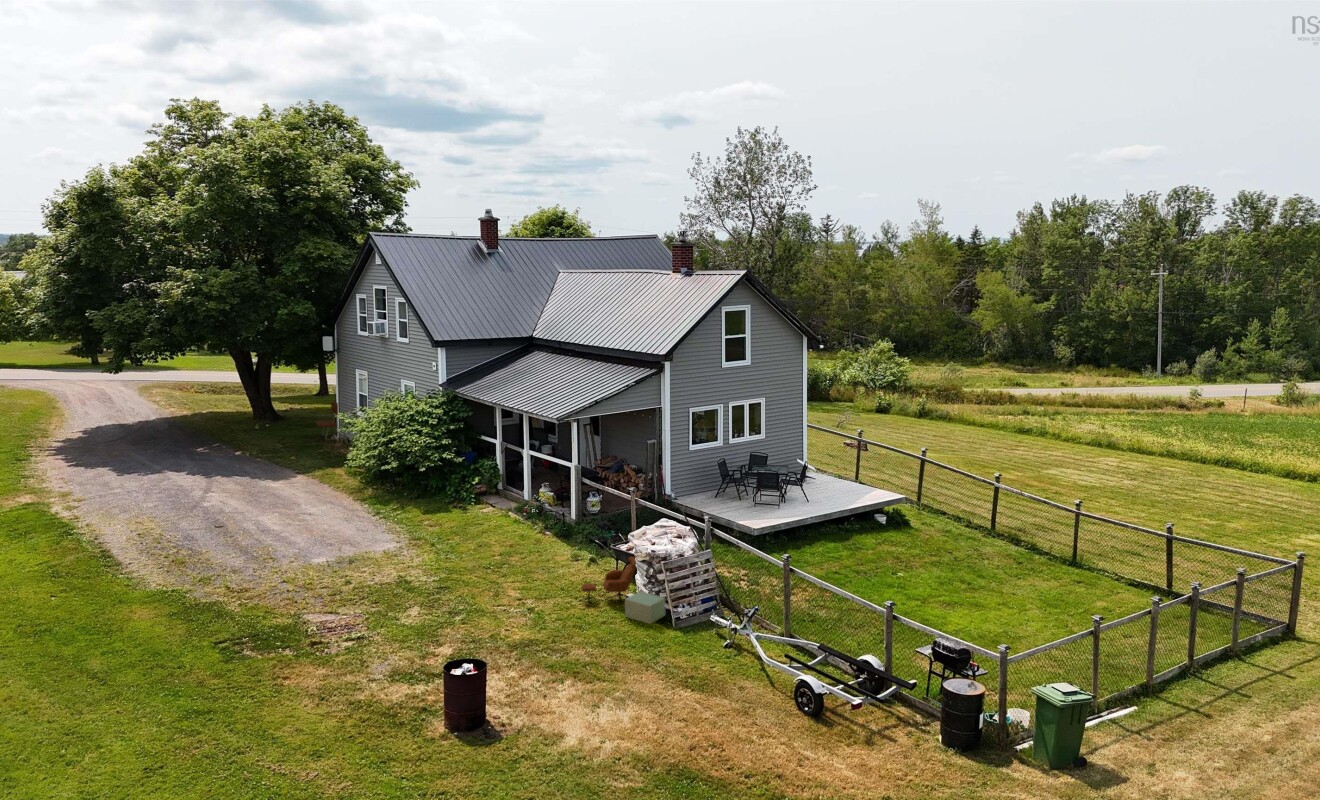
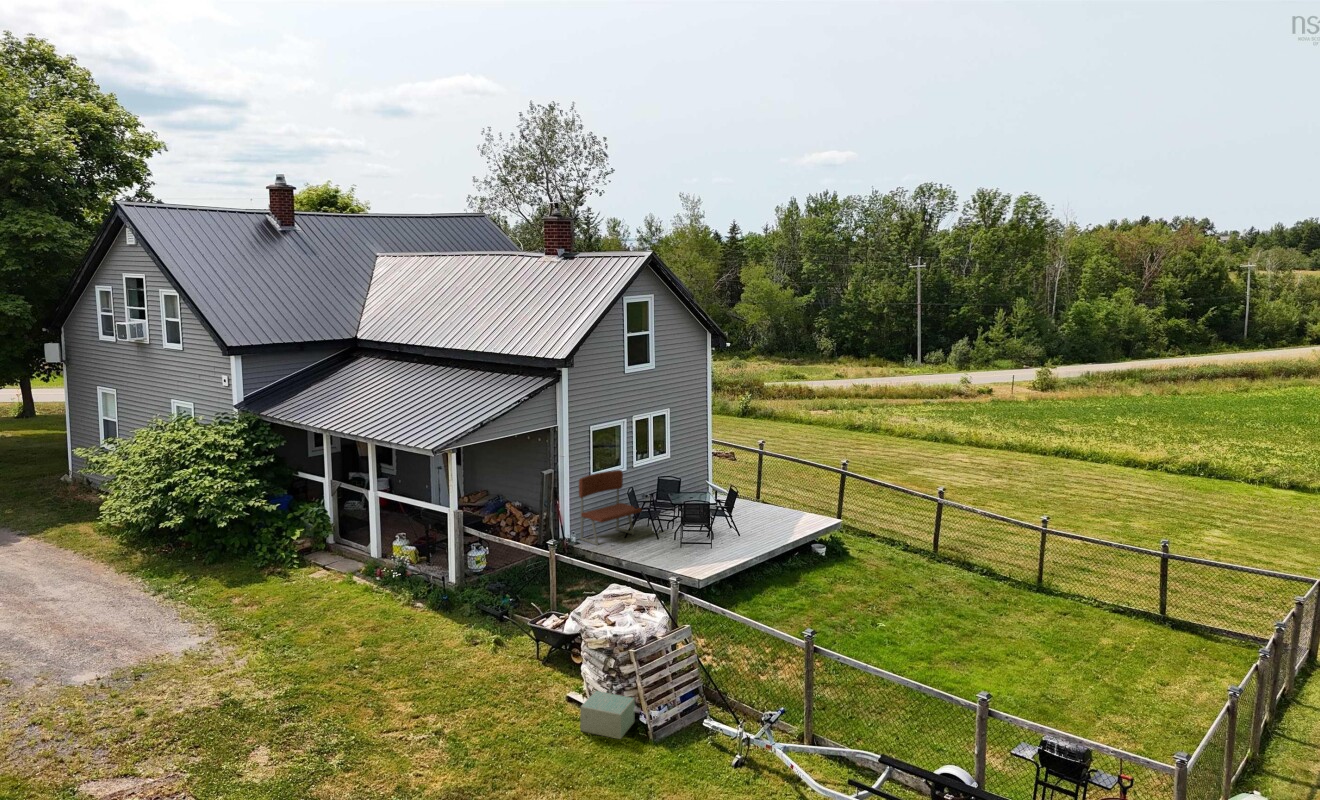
bench: present [316,402,339,440] -> present [579,470,642,545]
lounge chair: present [581,557,636,601] -> none [504,640,584,716]

